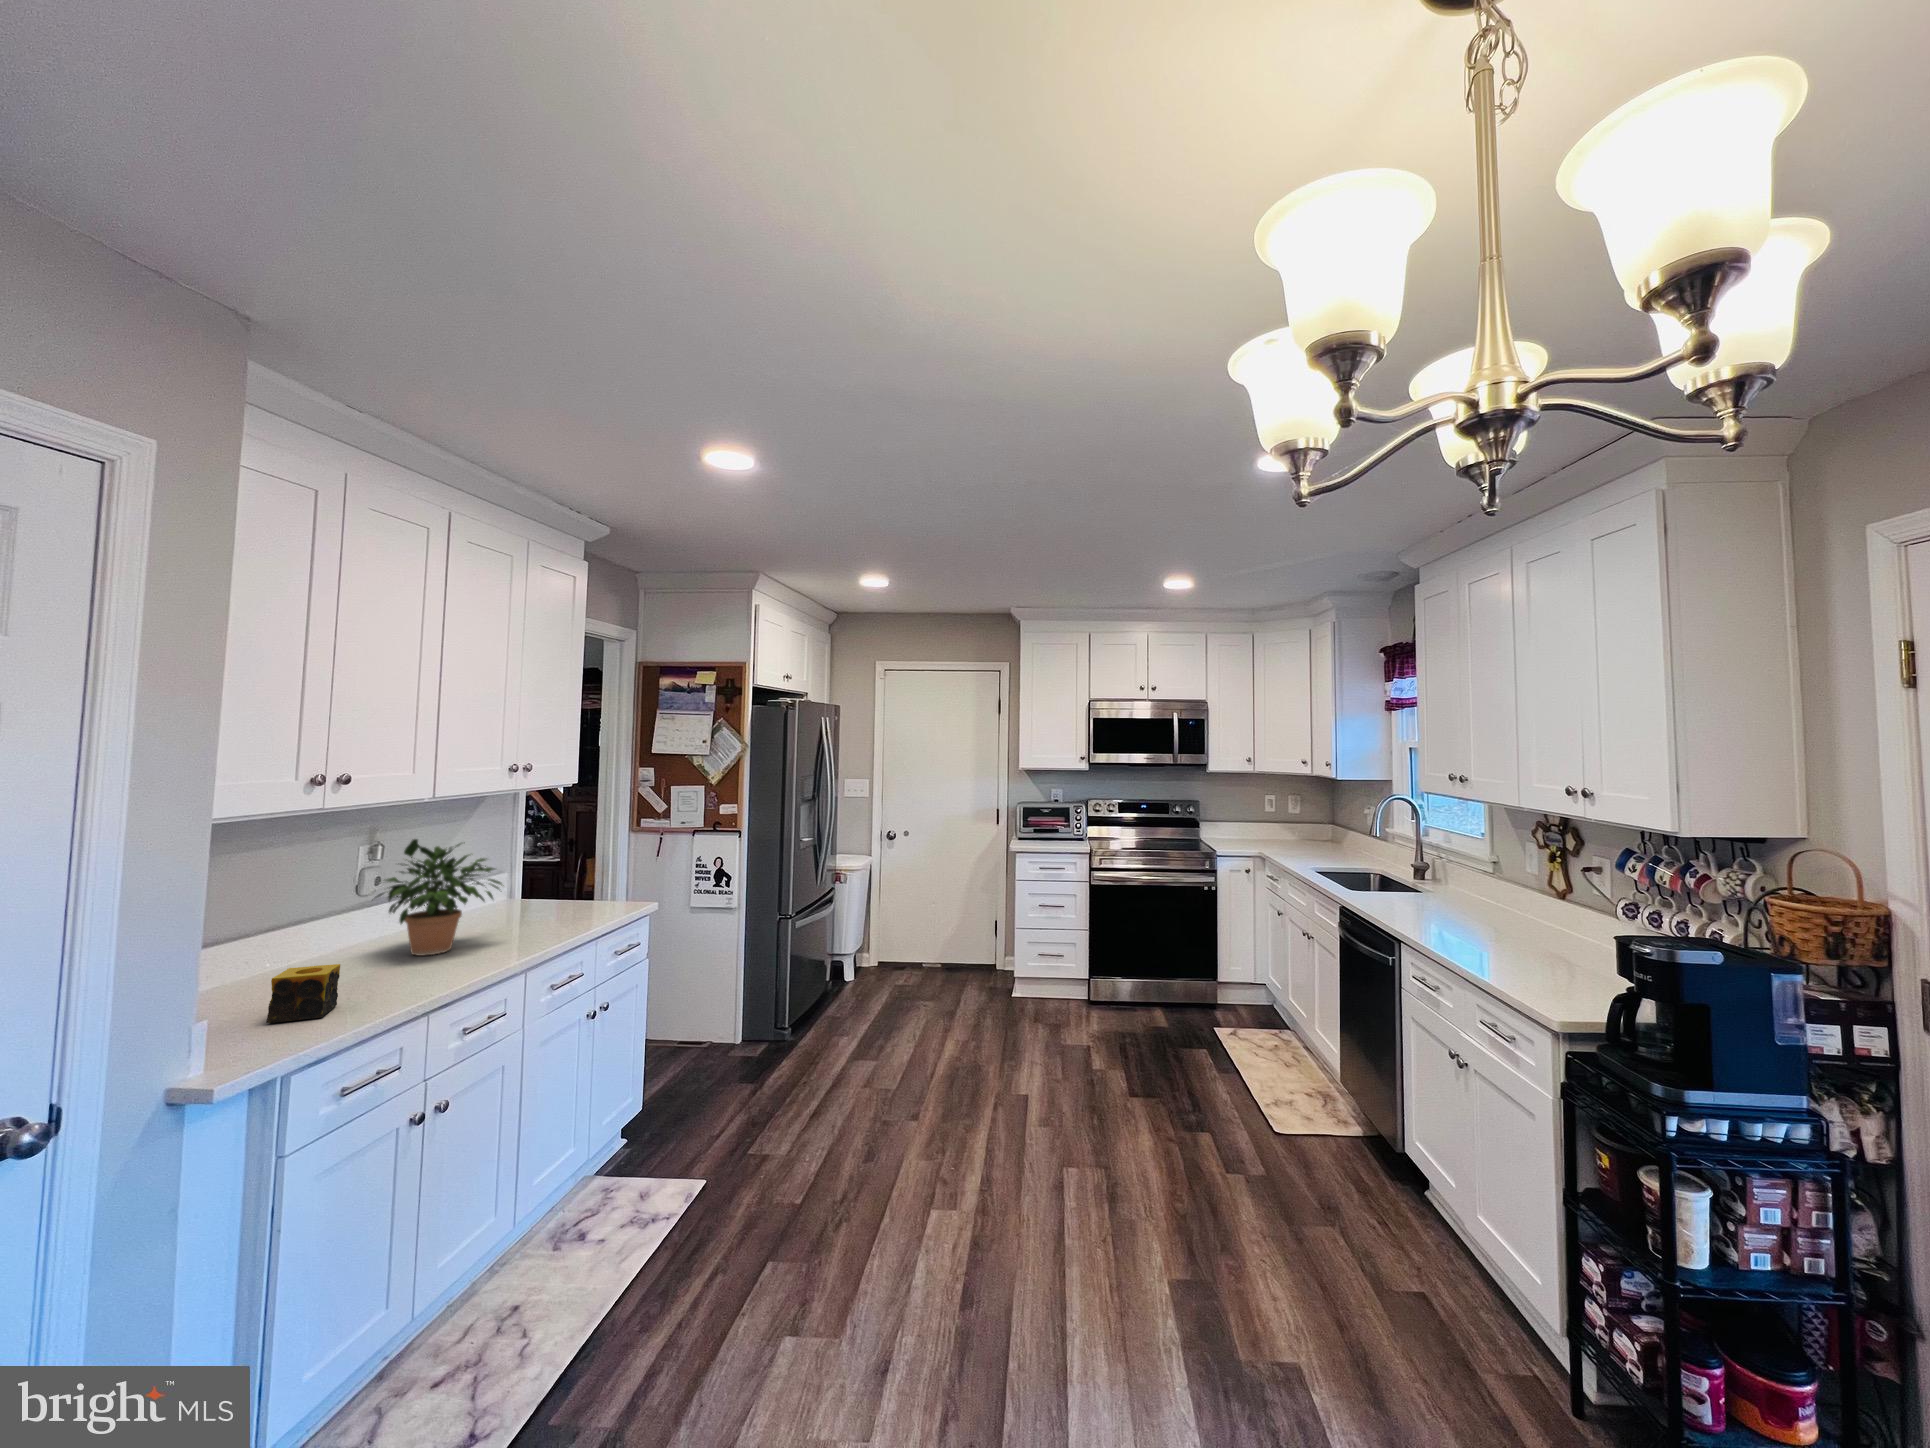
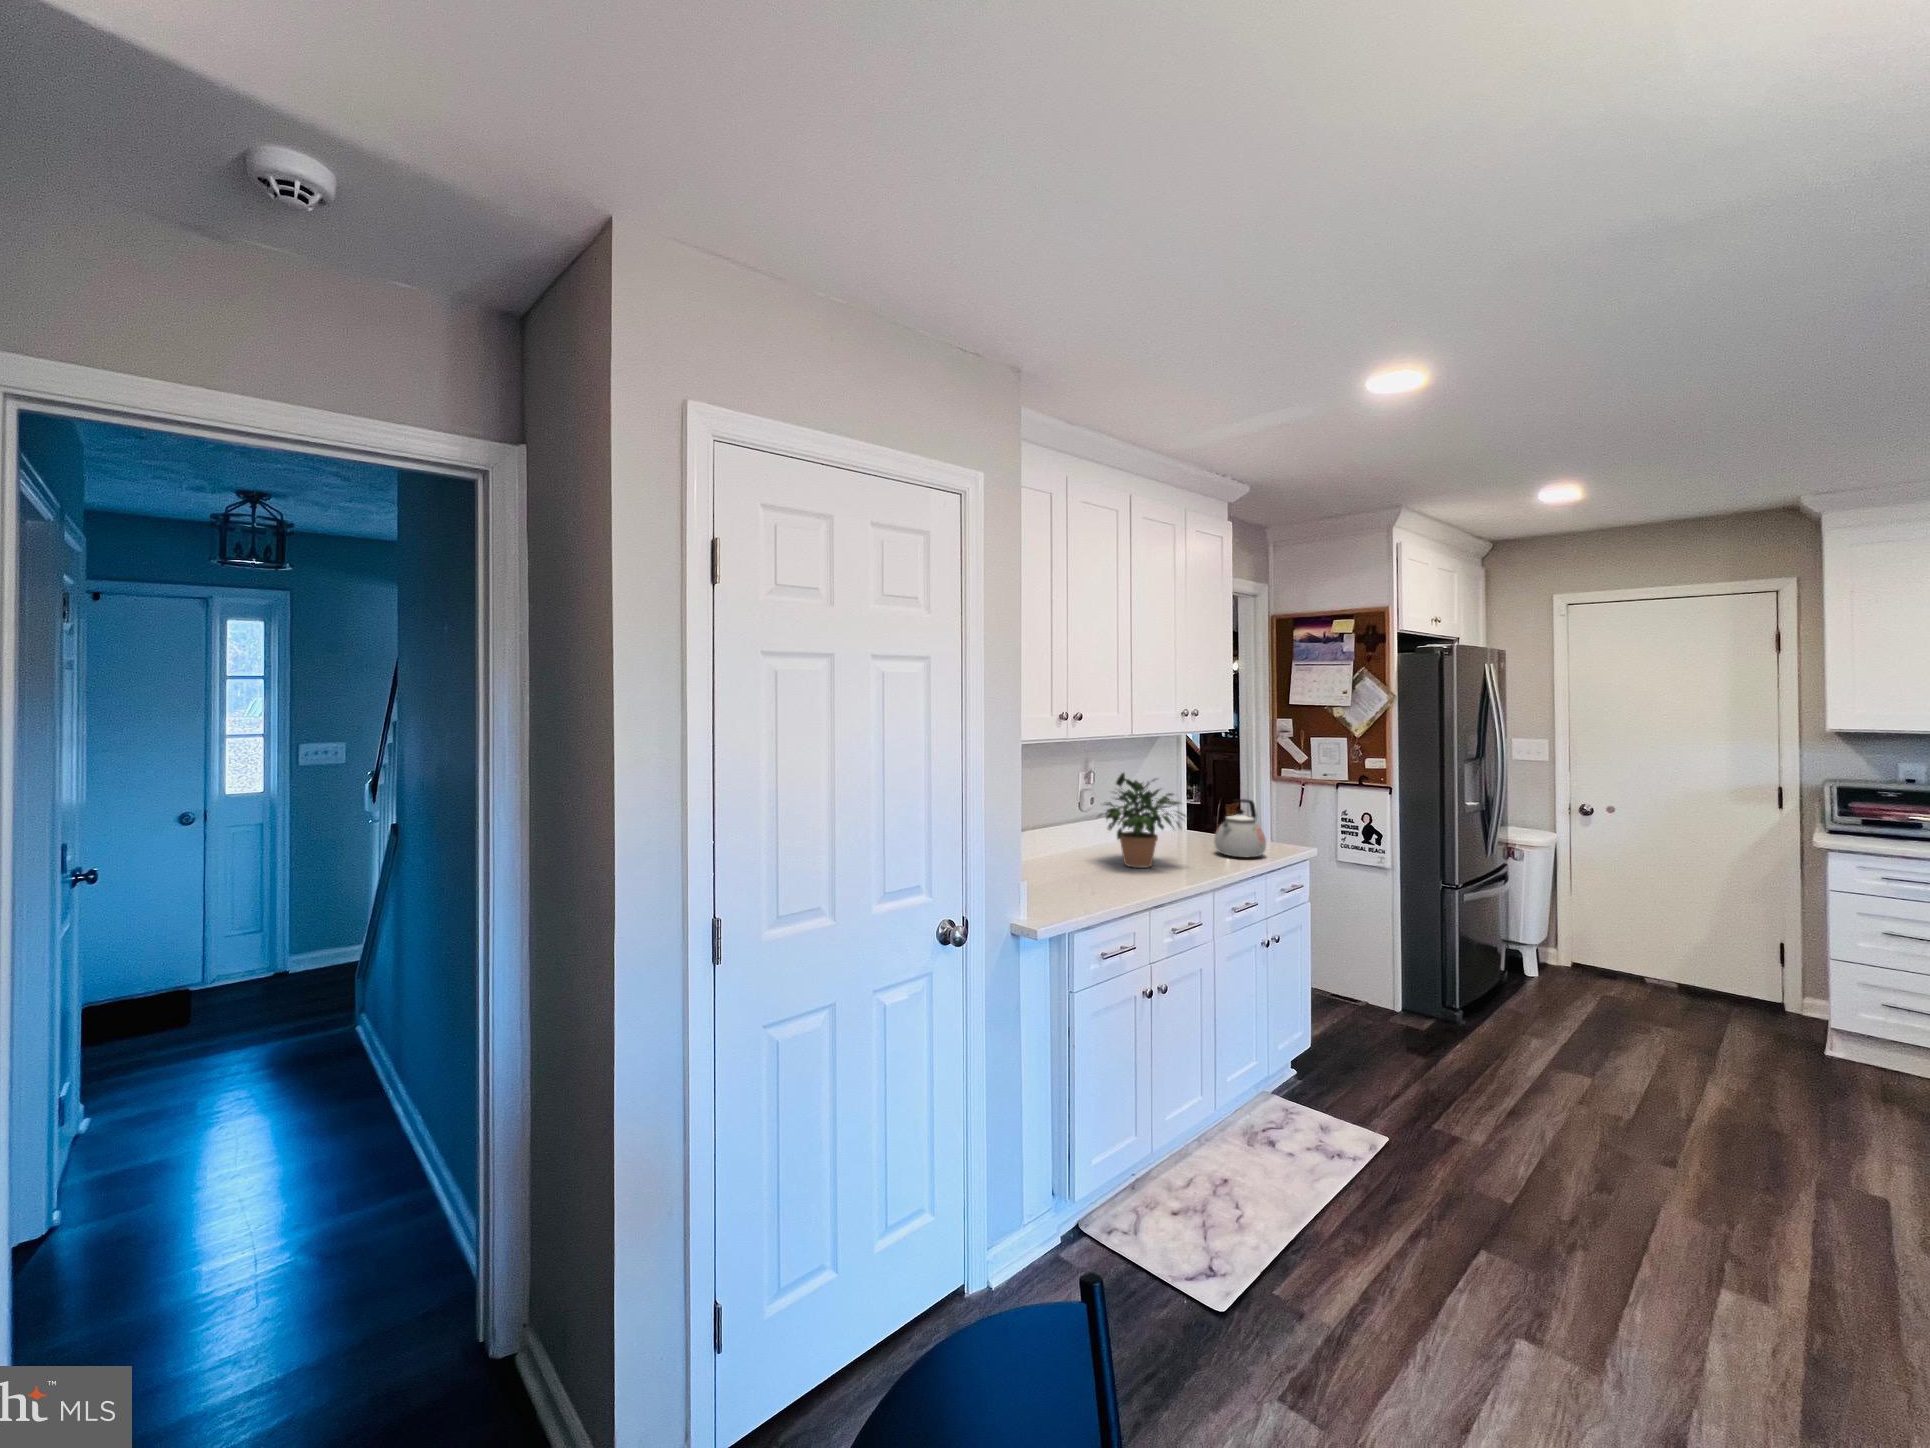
kettle: none [544,856,604,921] -> present [1215,799,1266,857]
candle: present [267,964,340,1023] -> none [1055,861,1093,901]

